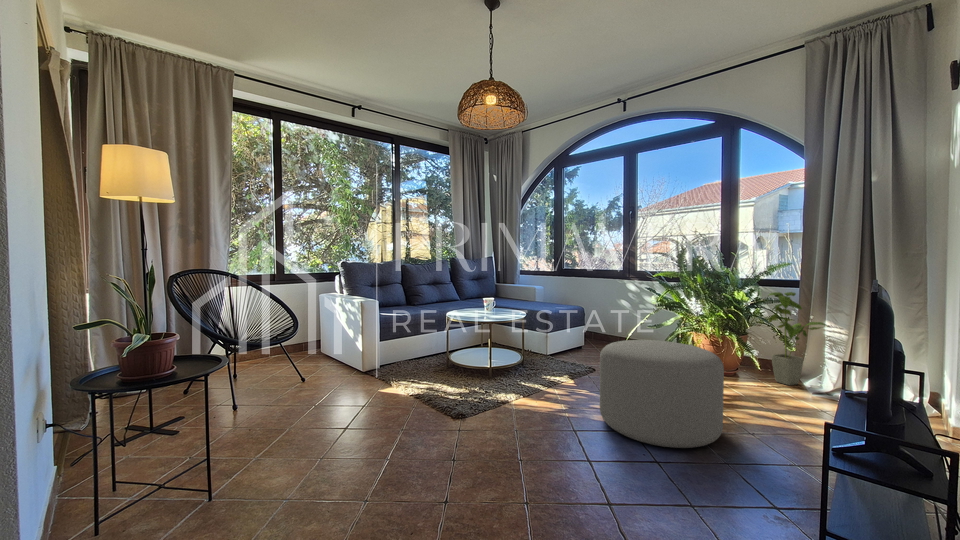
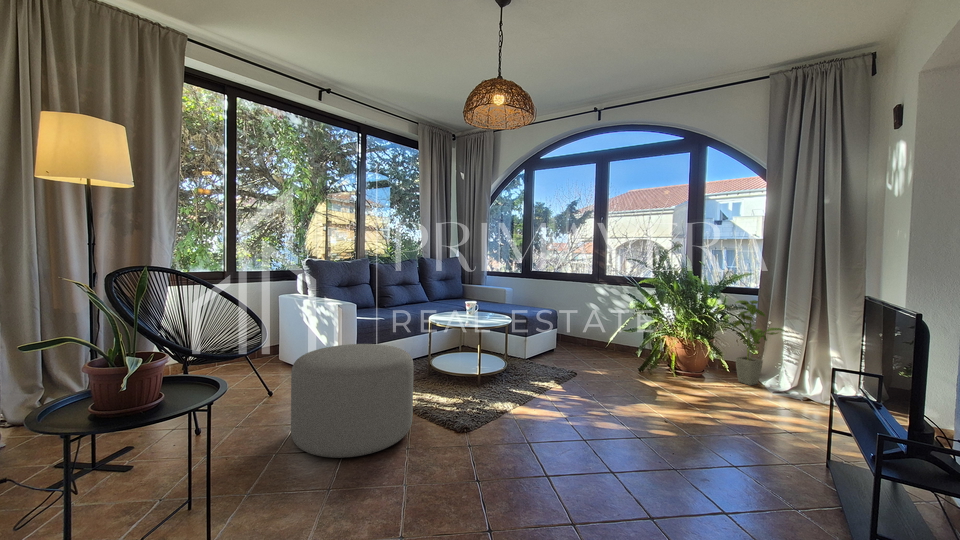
ottoman: present [600,340,724,448] -> present [291,344,414,458]

